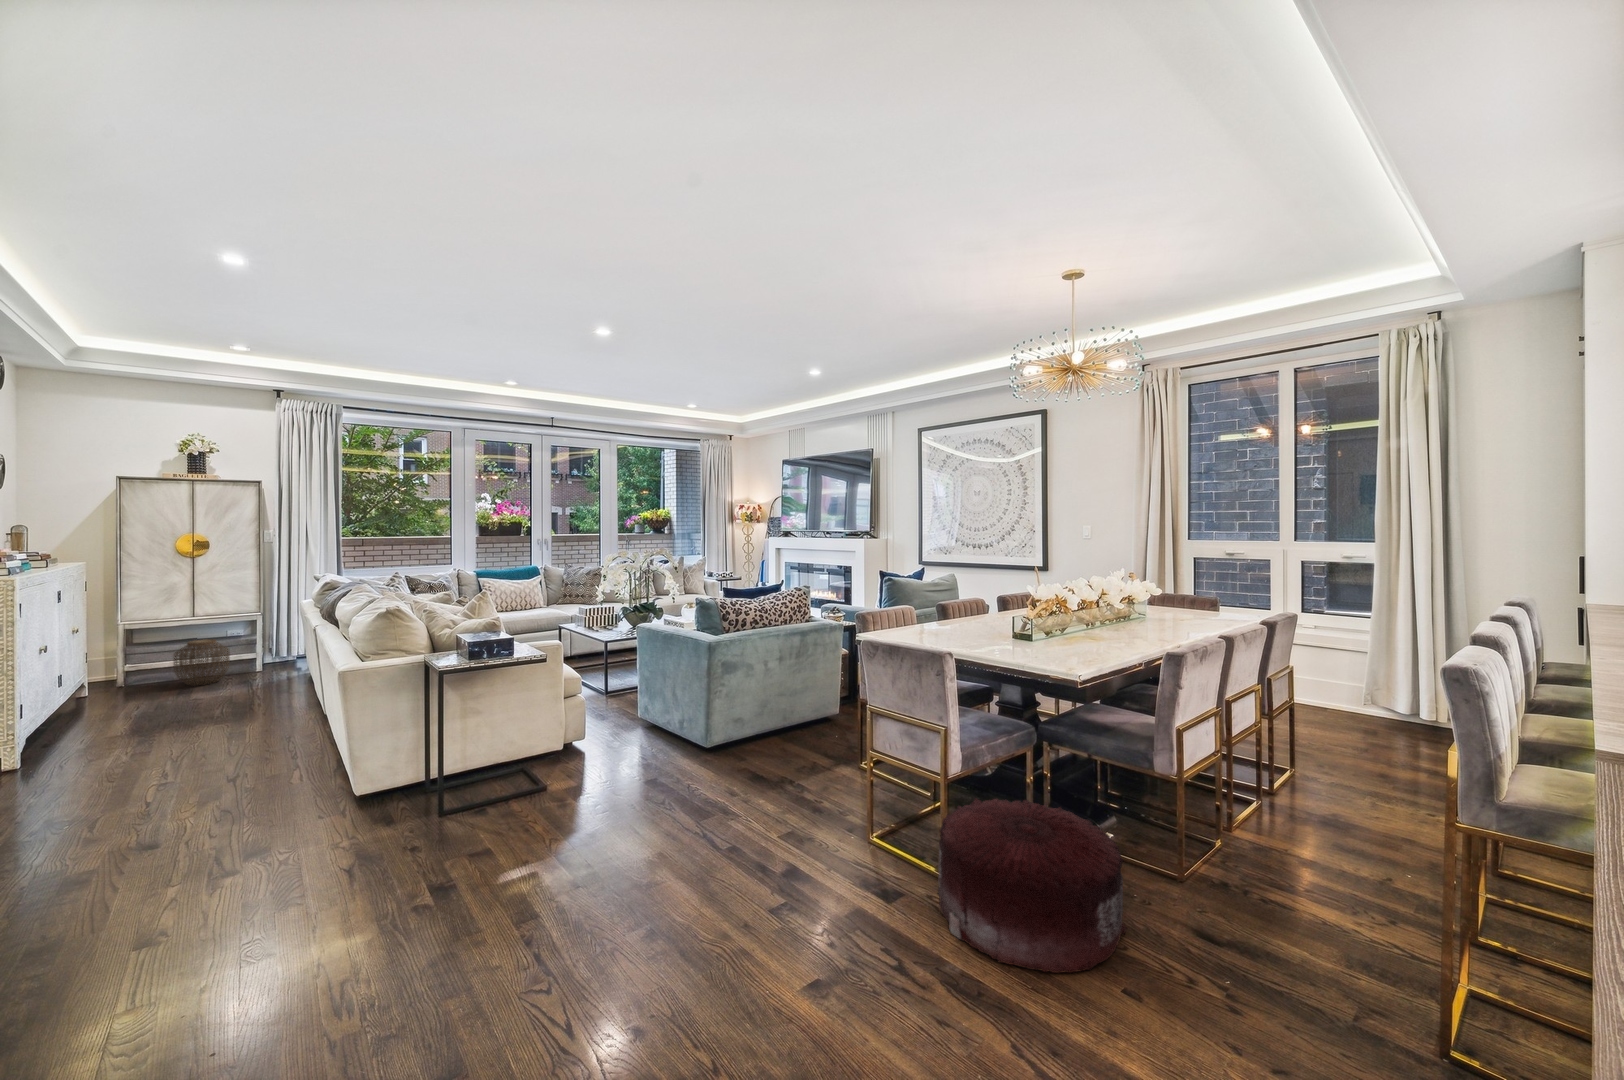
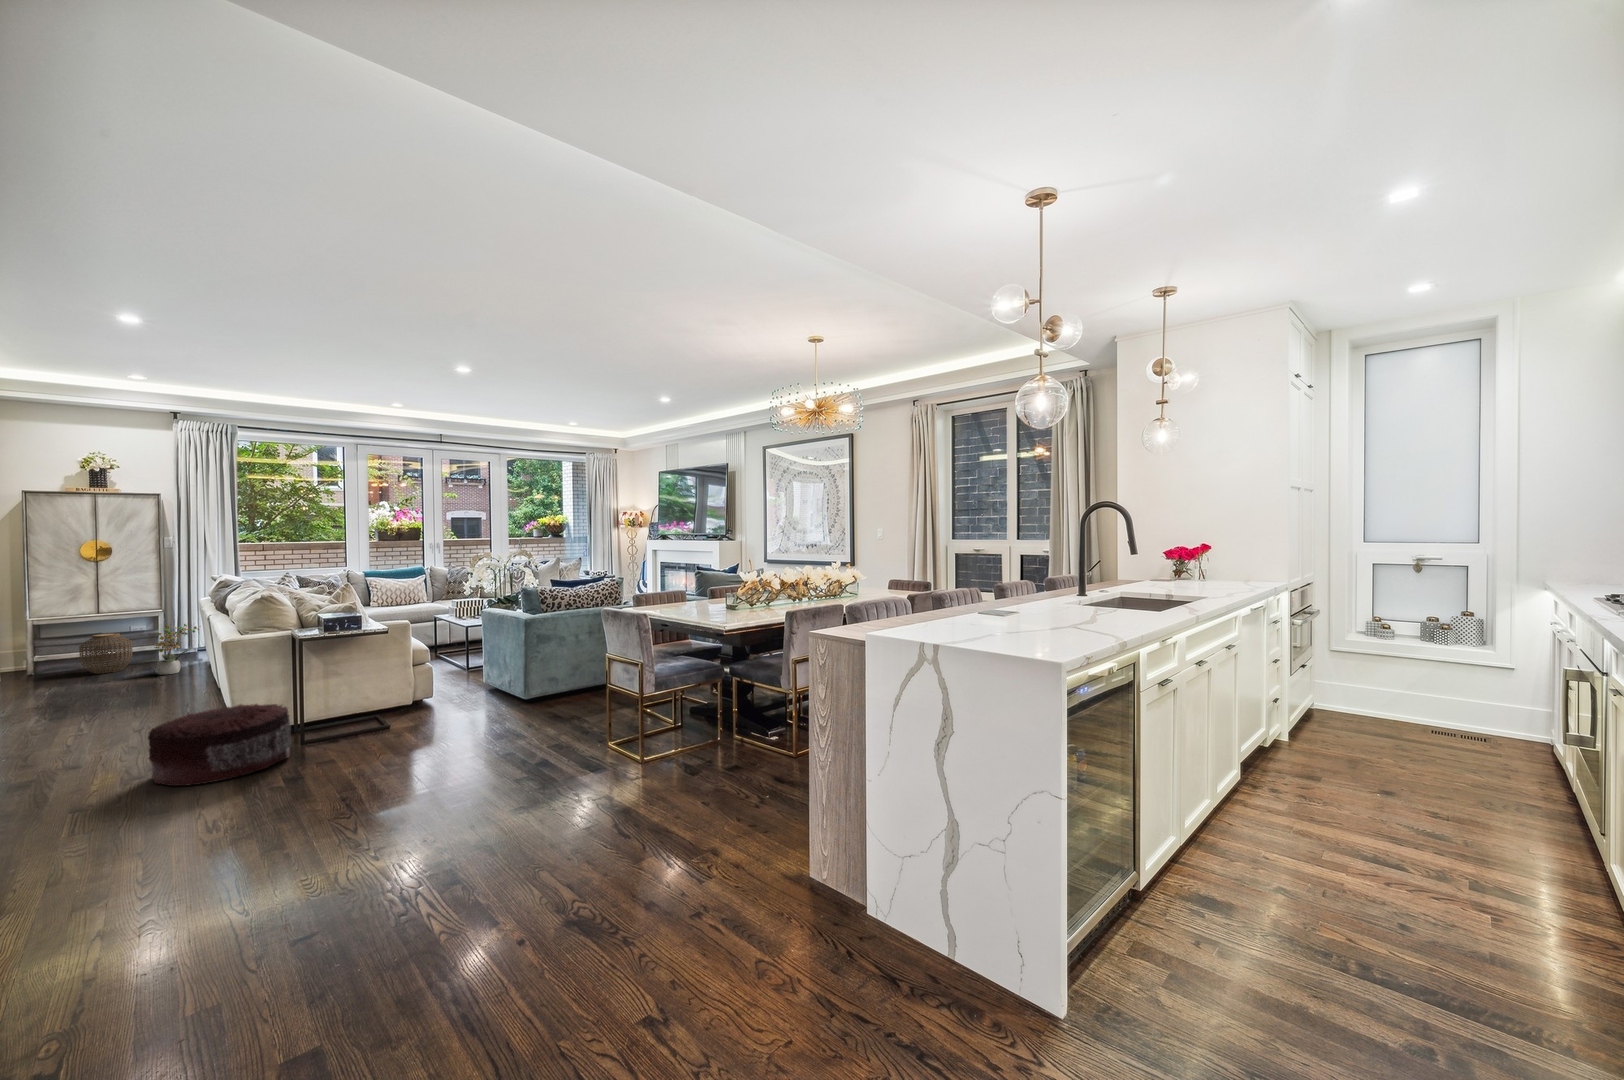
potted plant: none [238,629,303,689] -> present [141,624,201,675]
pouf: present [938,799,1127,973] -> present [148,704,292,786]

